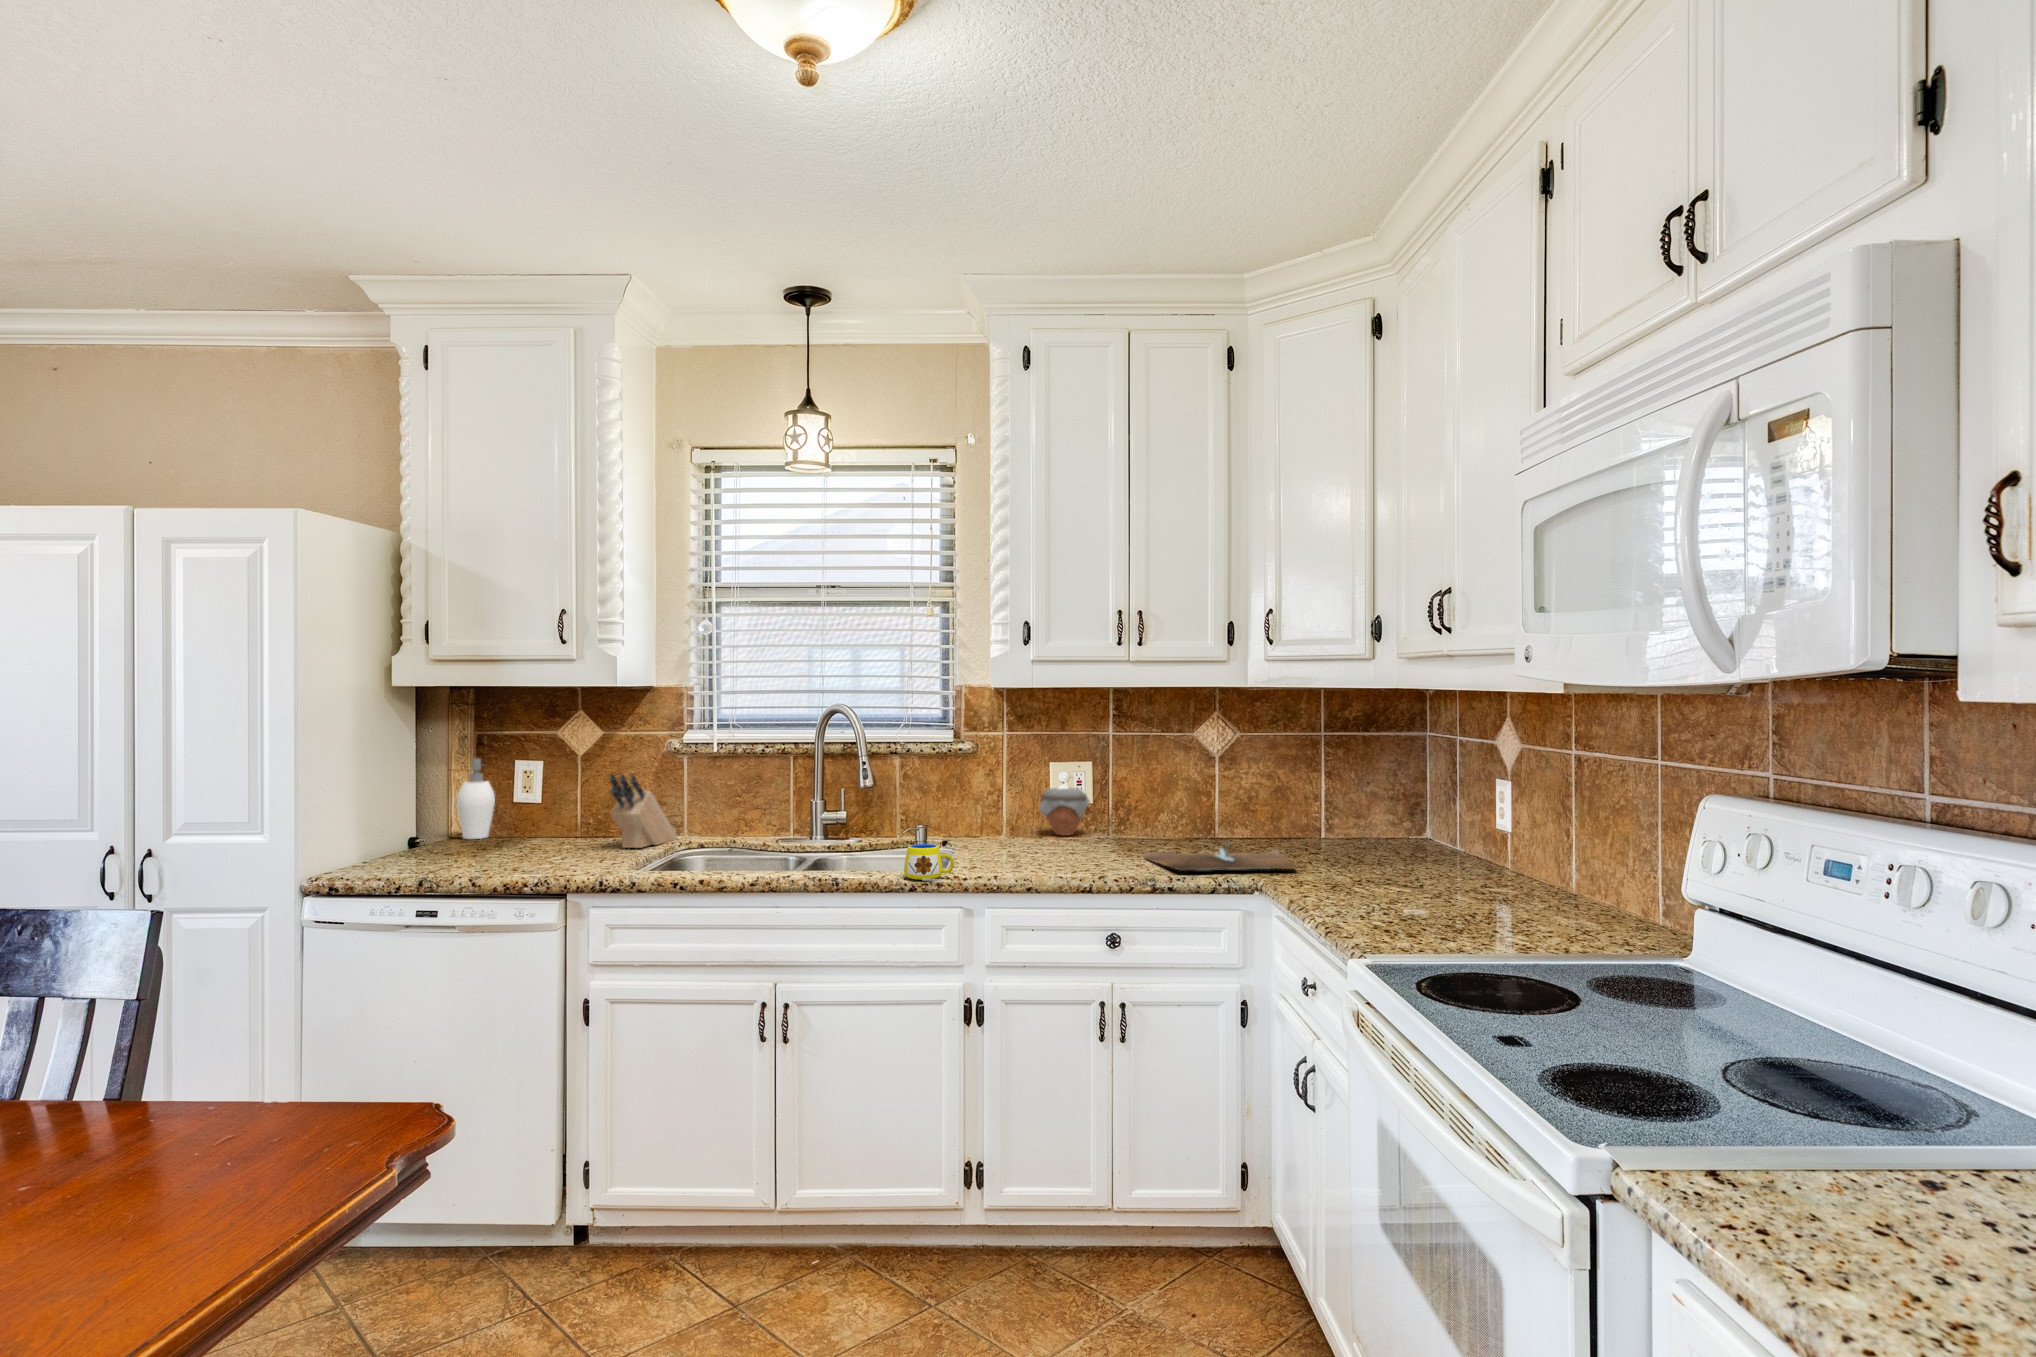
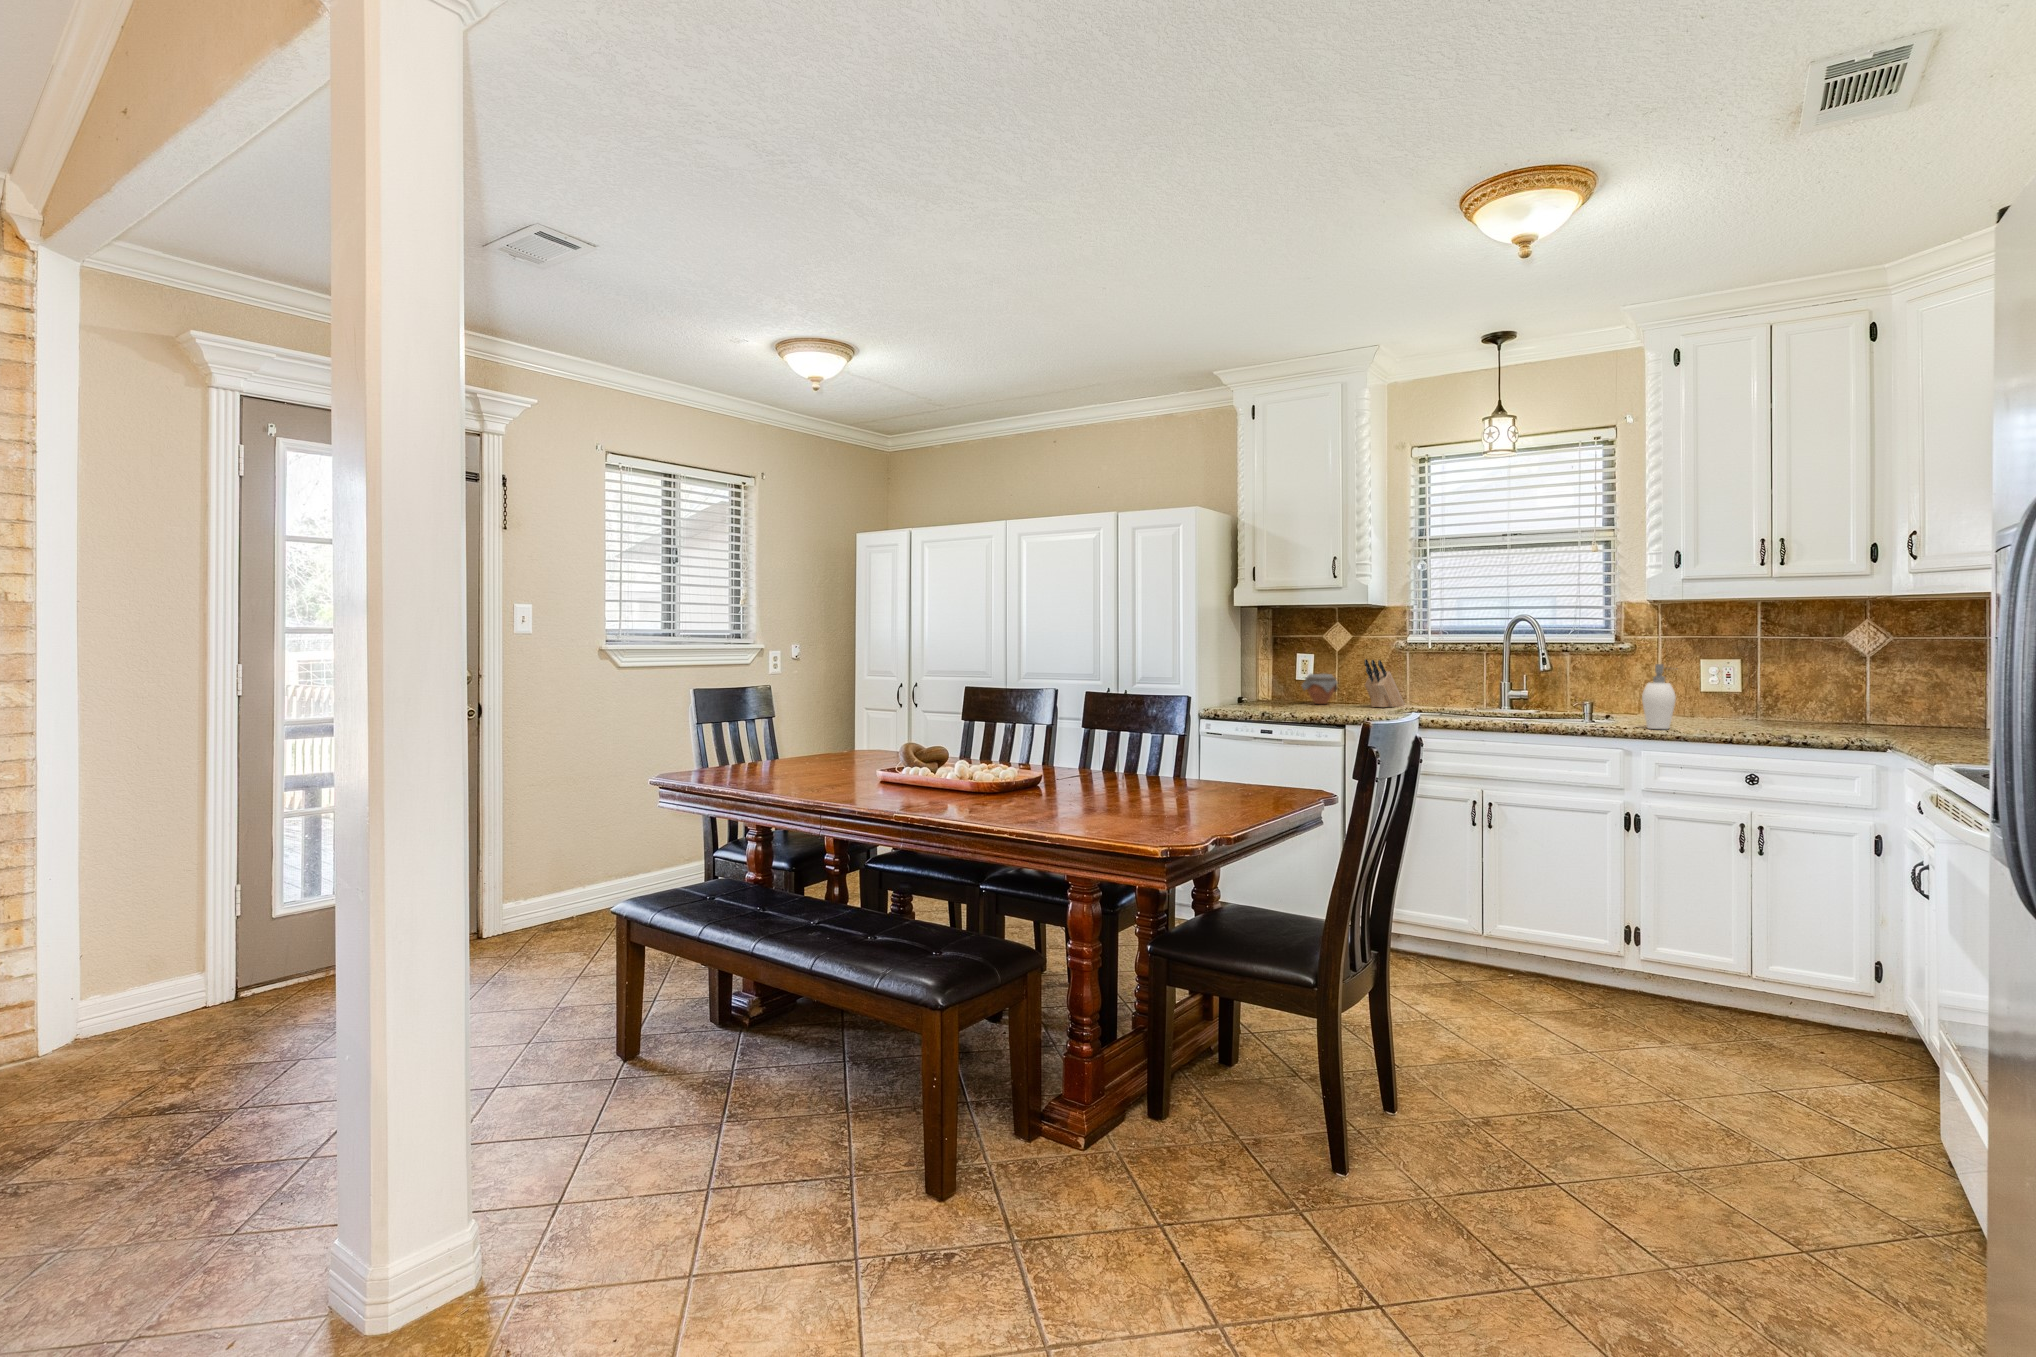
soap dispenser: present [457,758,495,839] -> present [1642,664,1676,729]
jar: present [1039,788,1090,836] -> present [1302,674,1338,704]
mug: present [904,844,954,881] -> none [1576,705,1615,728]
cutting board: present [1144,844,1297,871] -> none [1779,717,1936,735]

